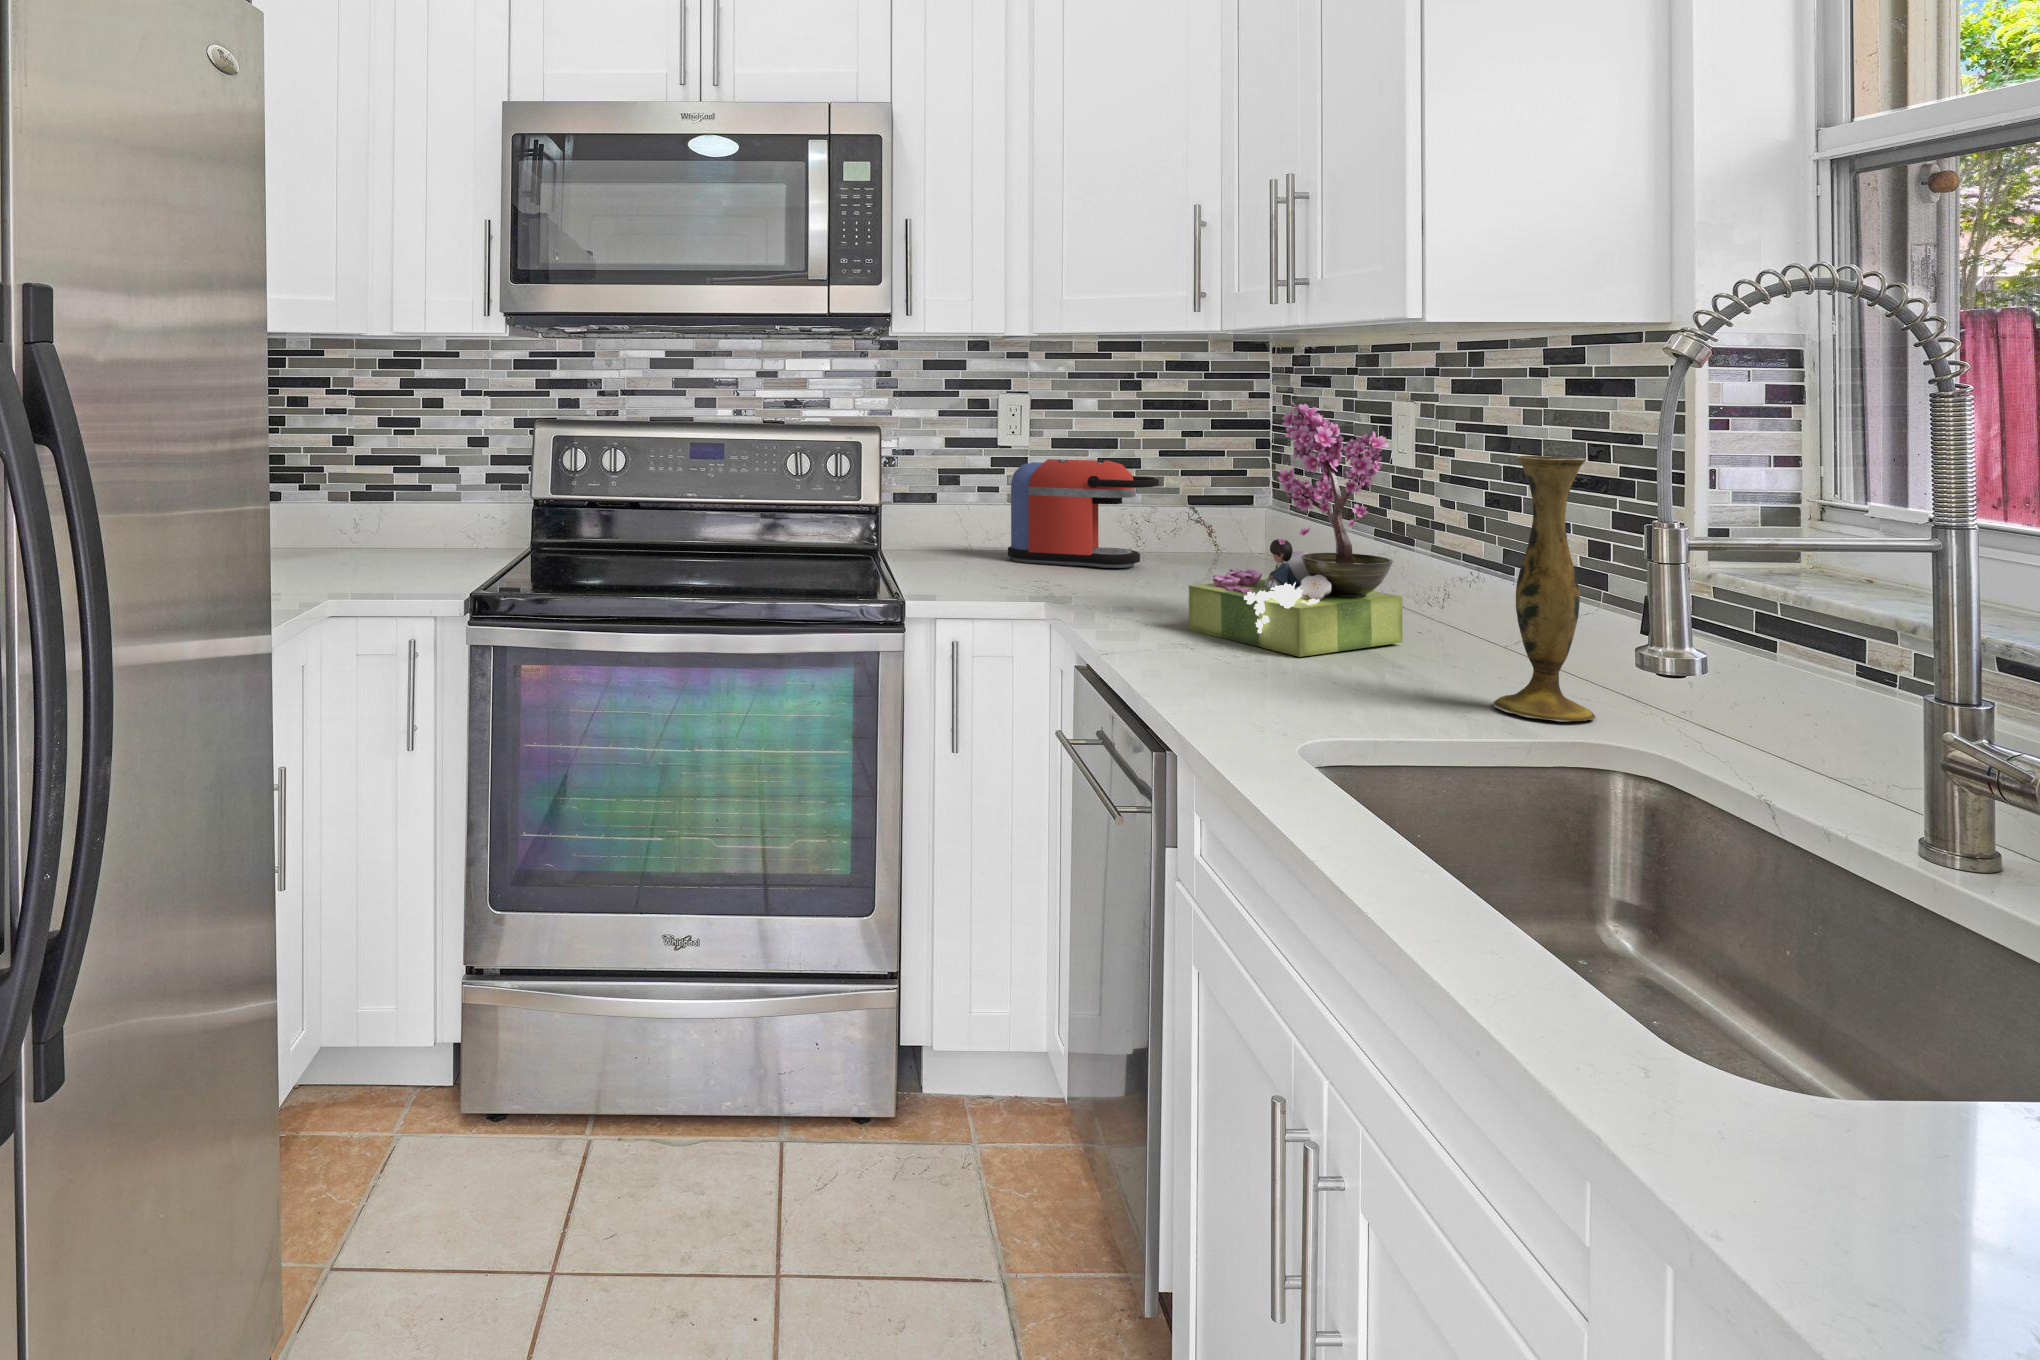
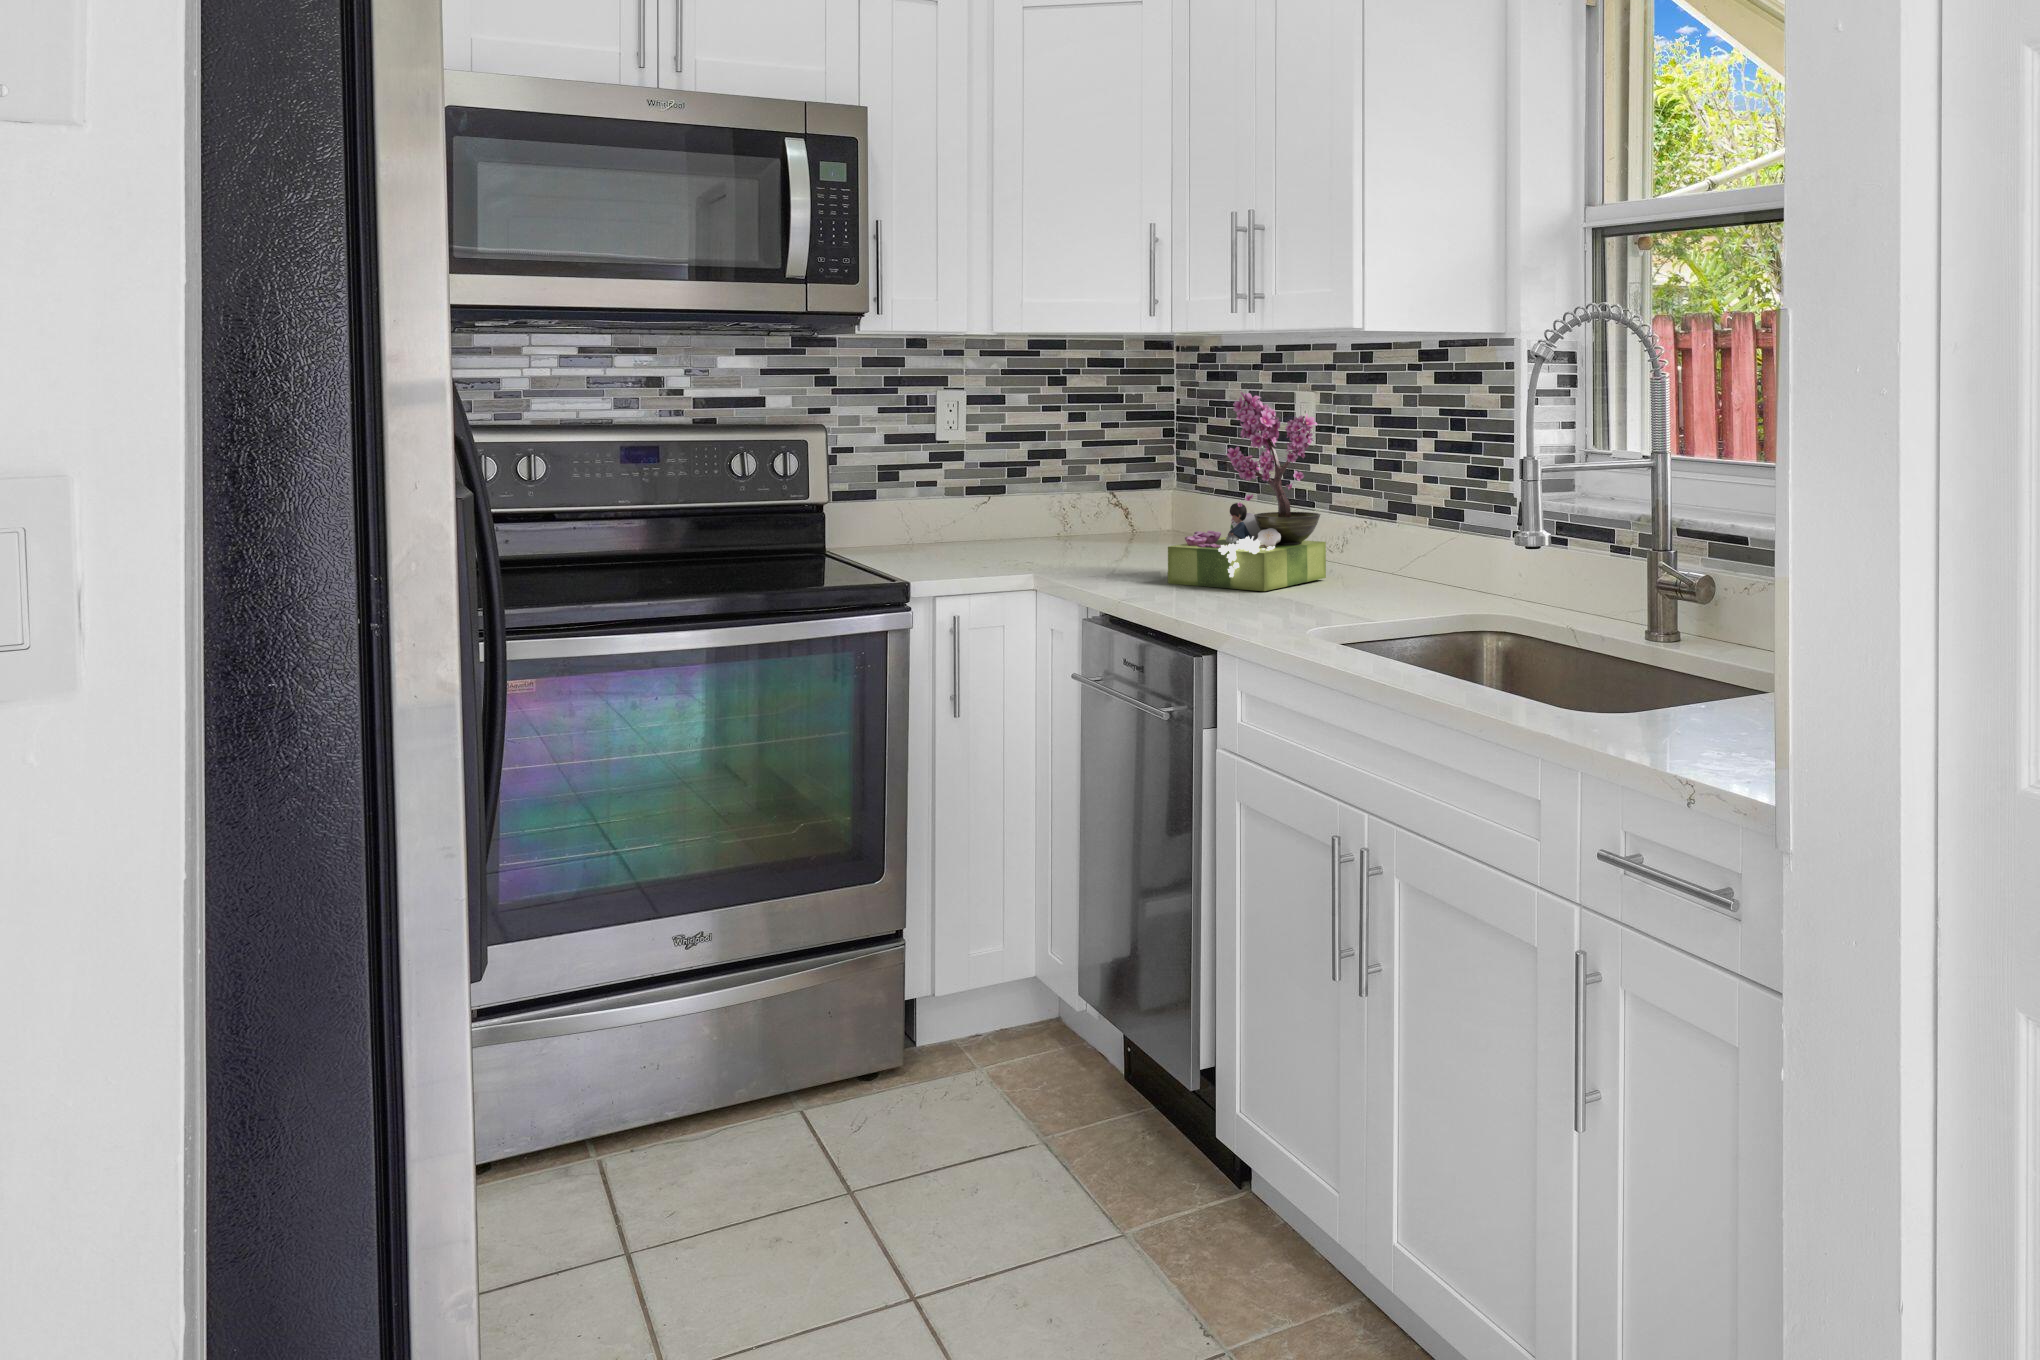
vase: present [1494,456,1596,721] -> none [1407,425,1469,607]
coffee maker: present [1008,459,1159,568] -> none [956,451,1098,551]

